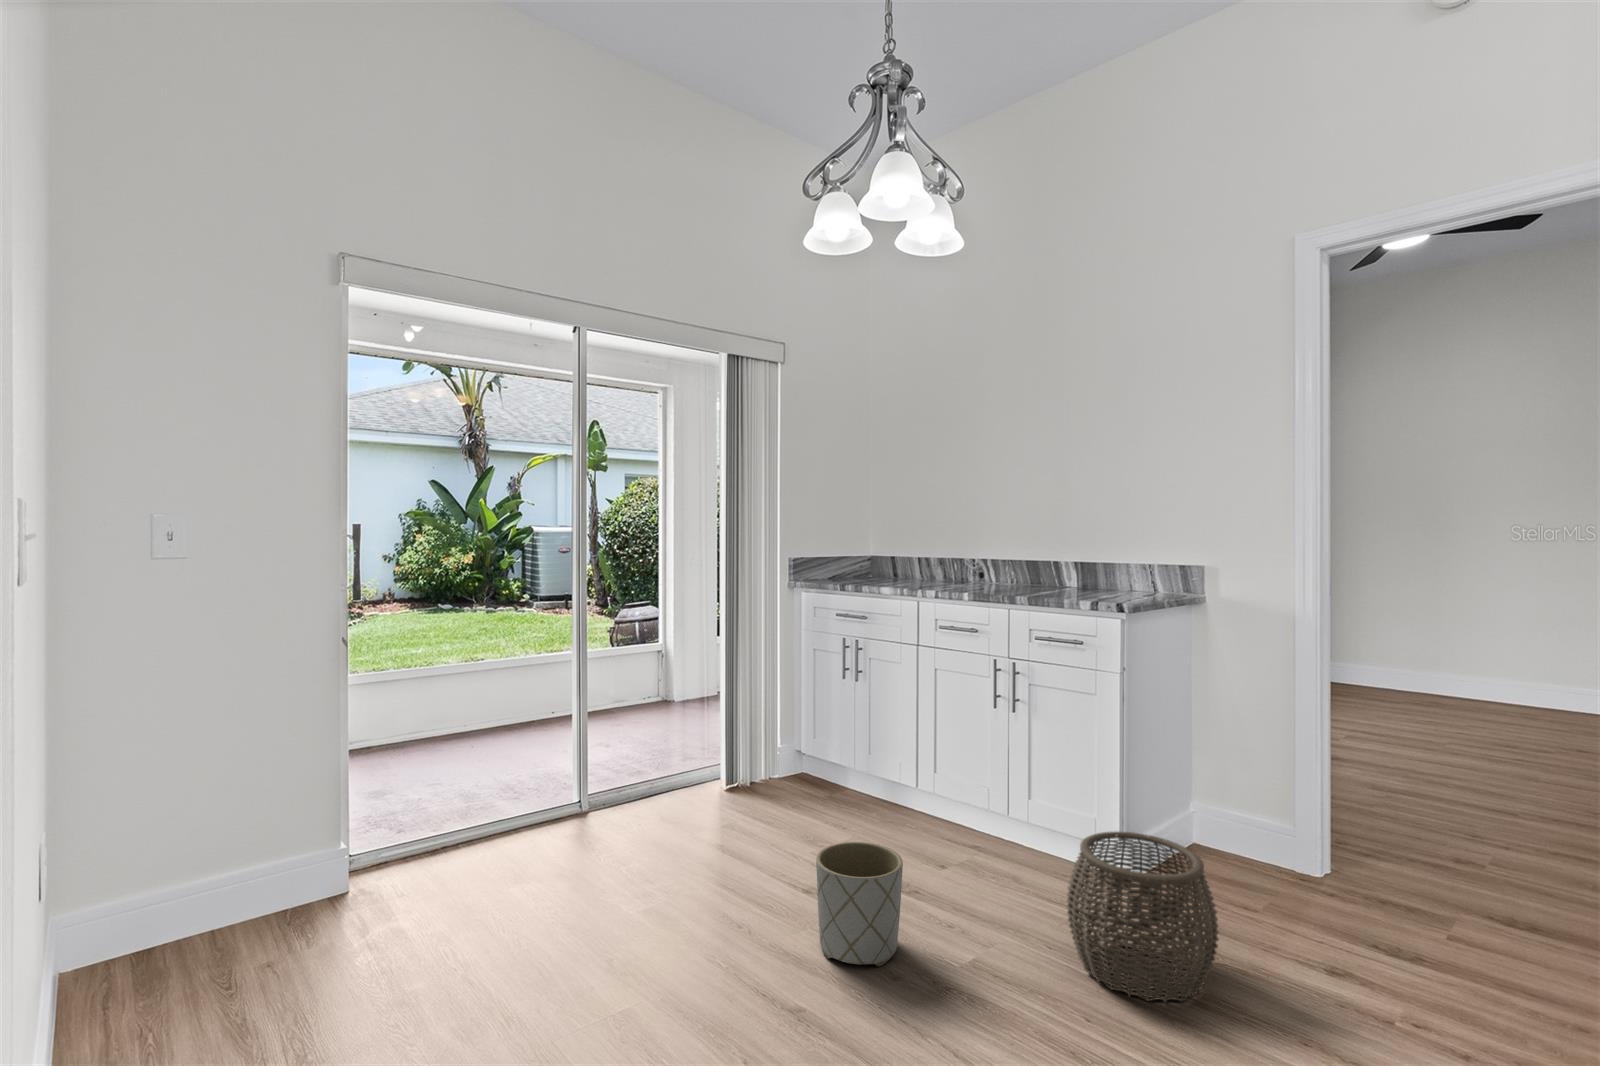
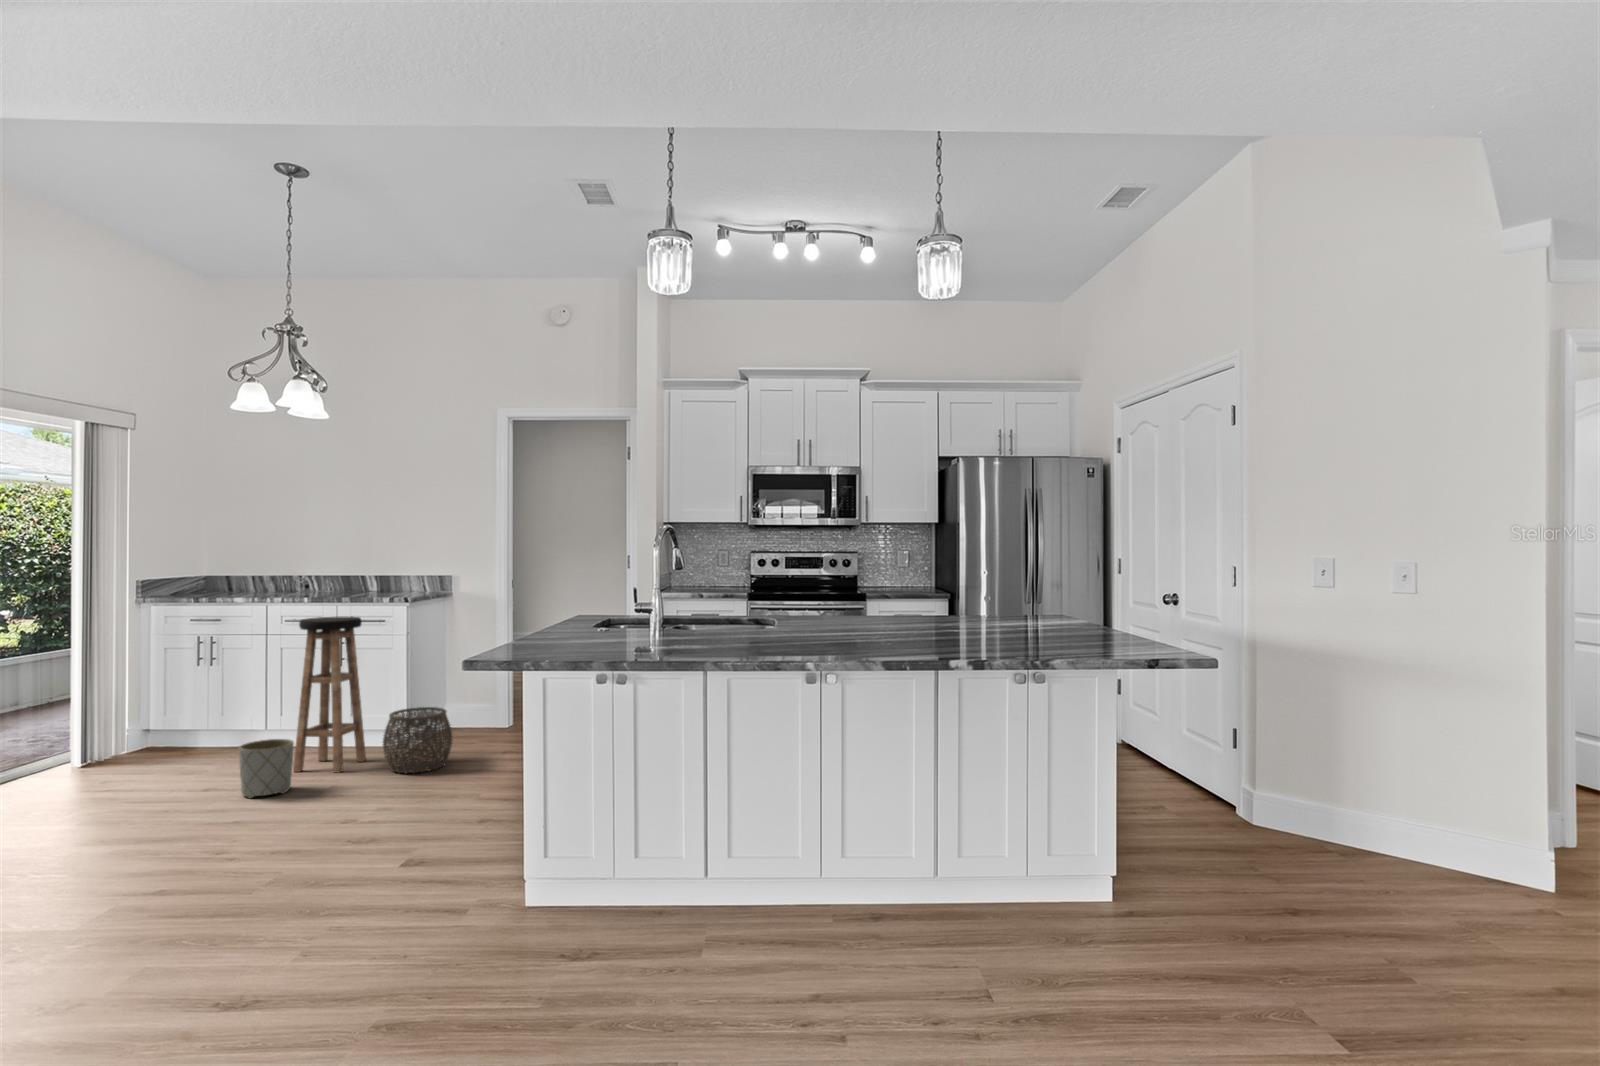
bar stool: none [923,628,1044,927] -> present [293,616,366,773]

